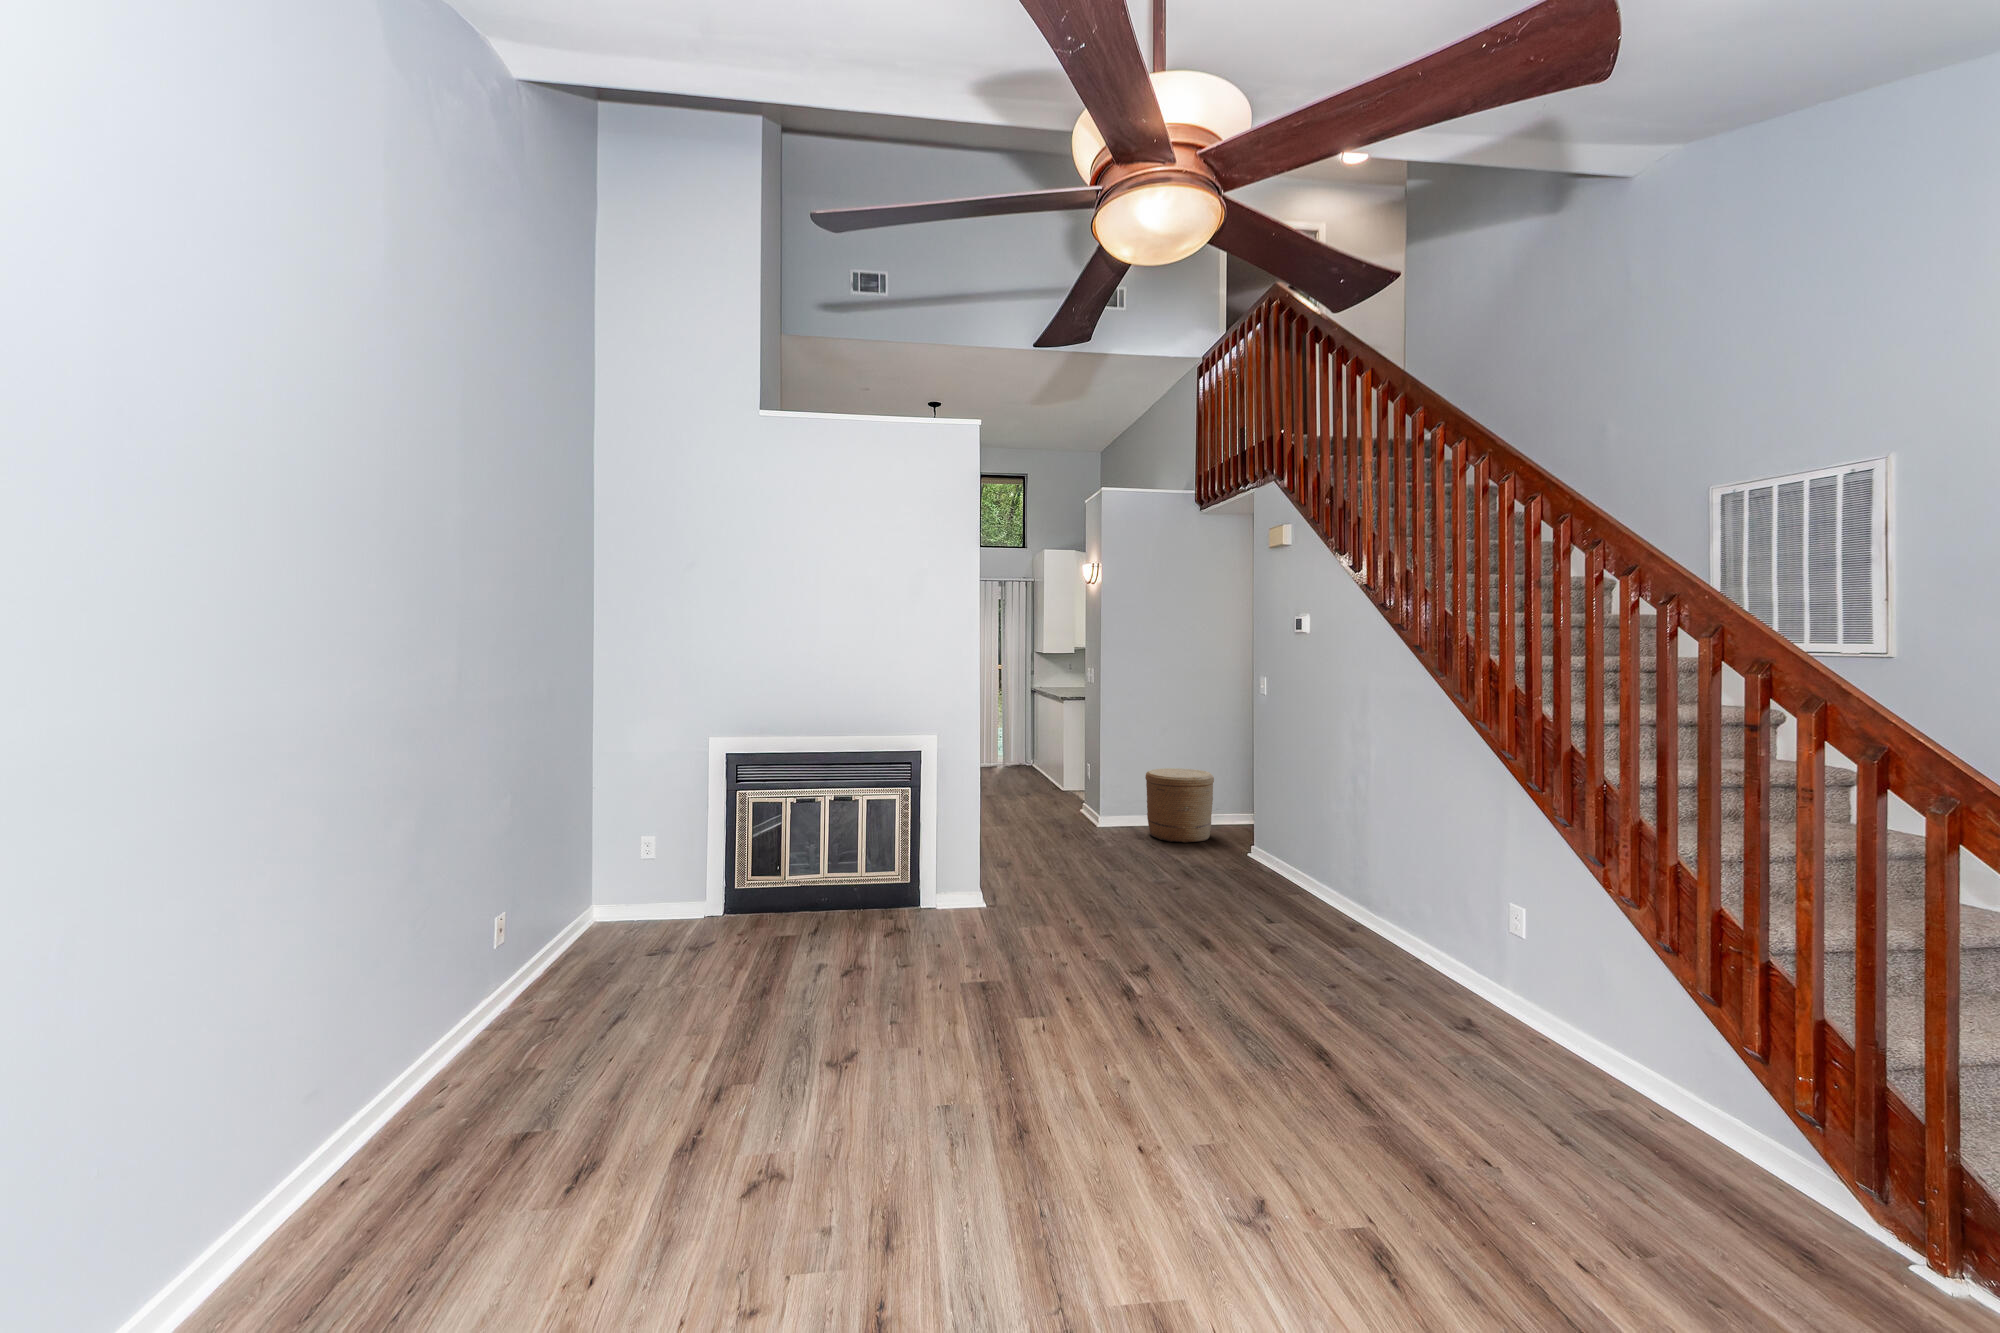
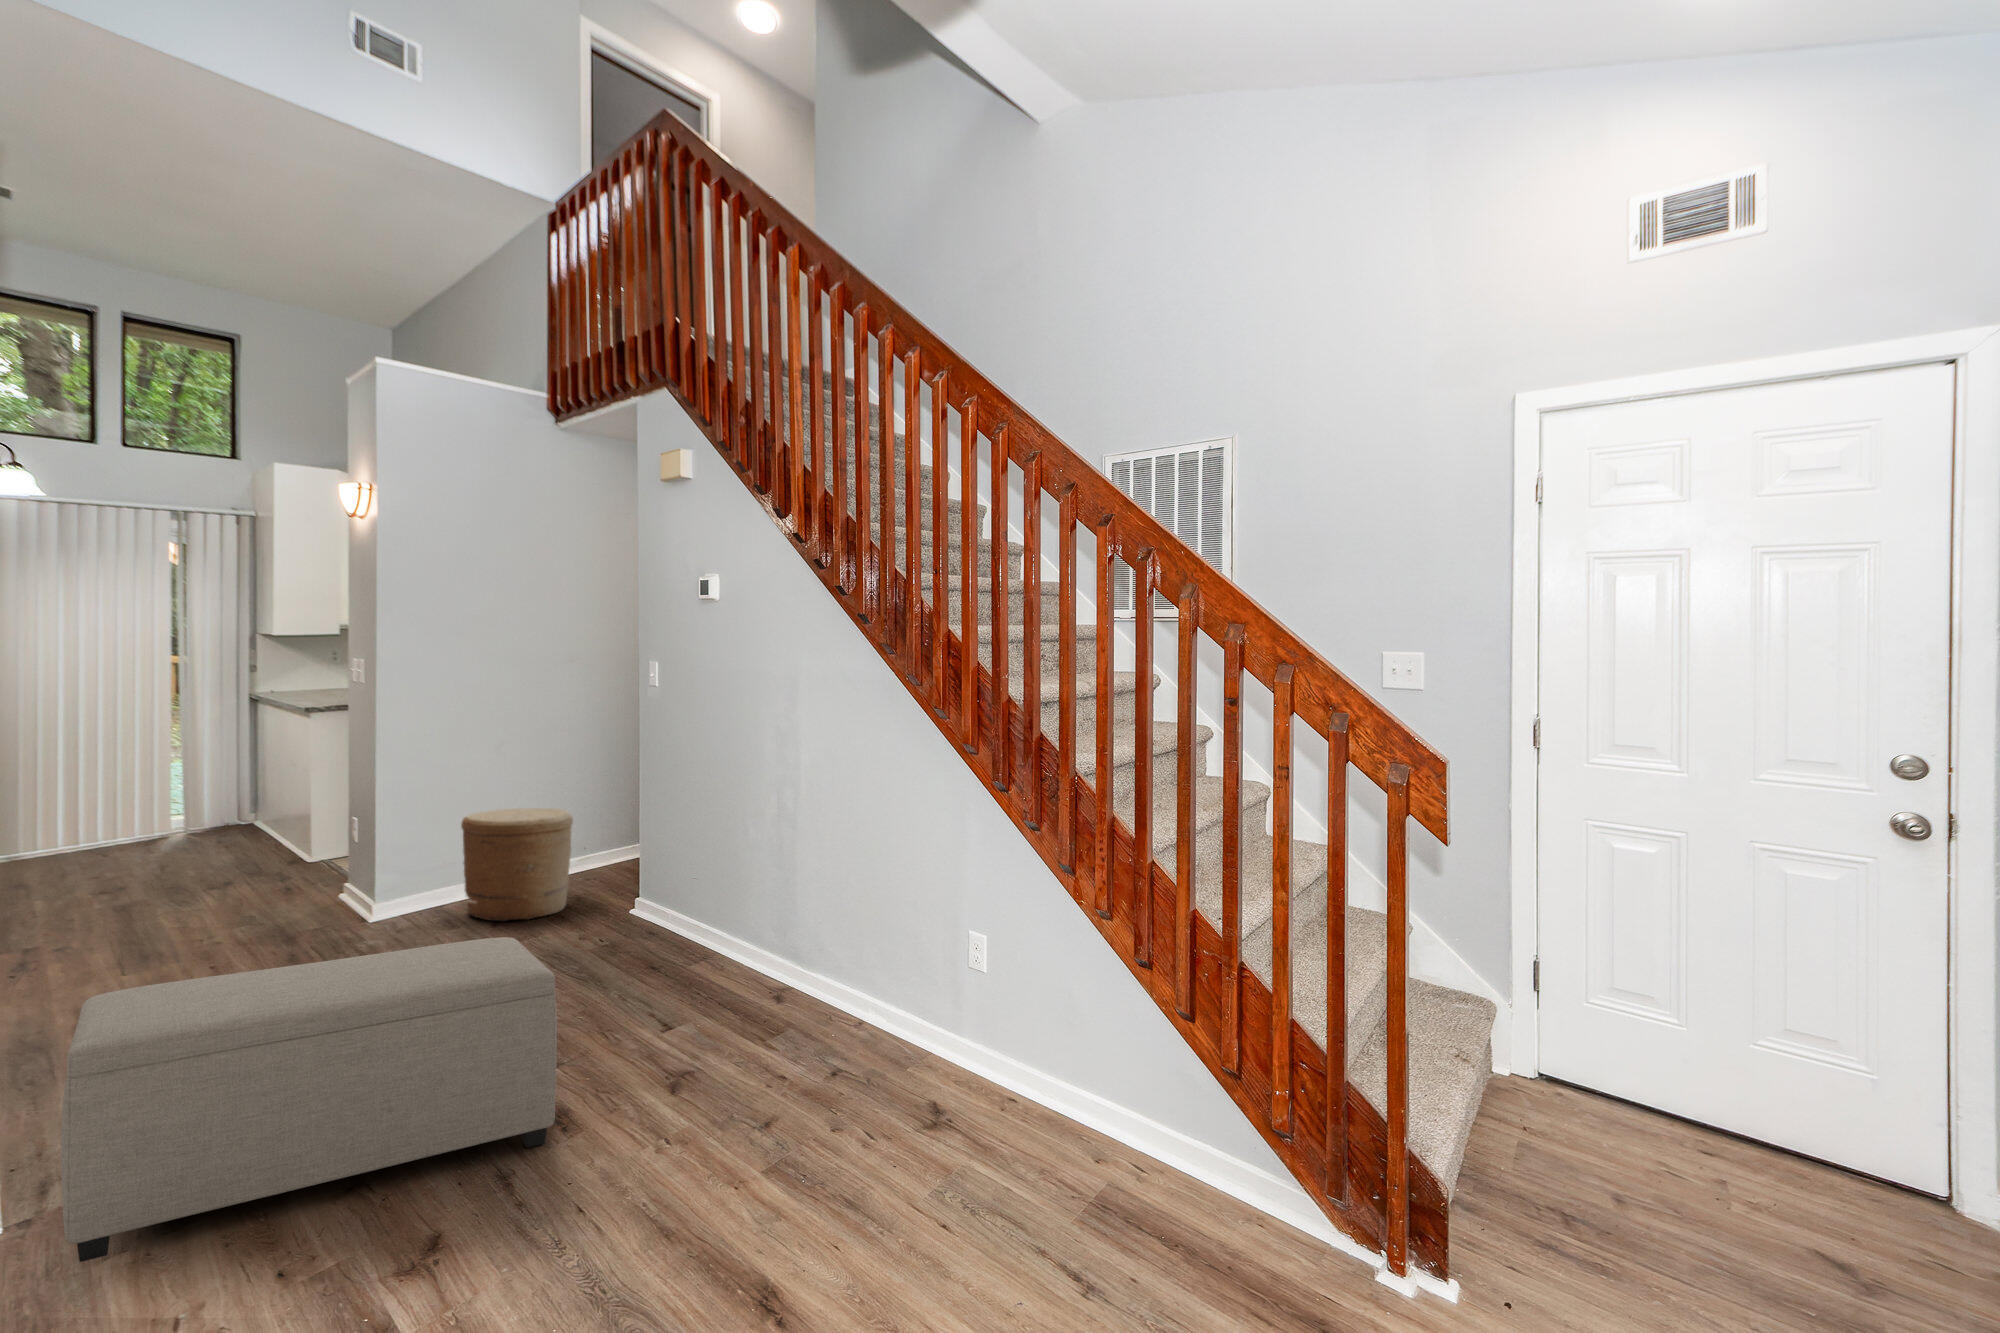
ottoman: none [966,851,1197,983] -> present [61,937,557,1262]

